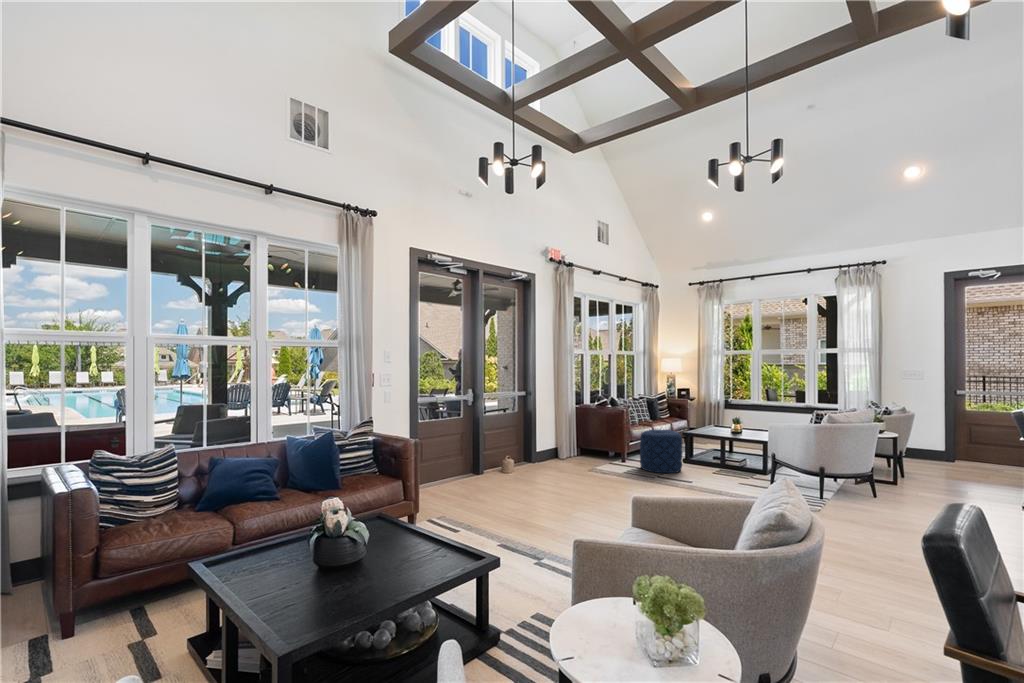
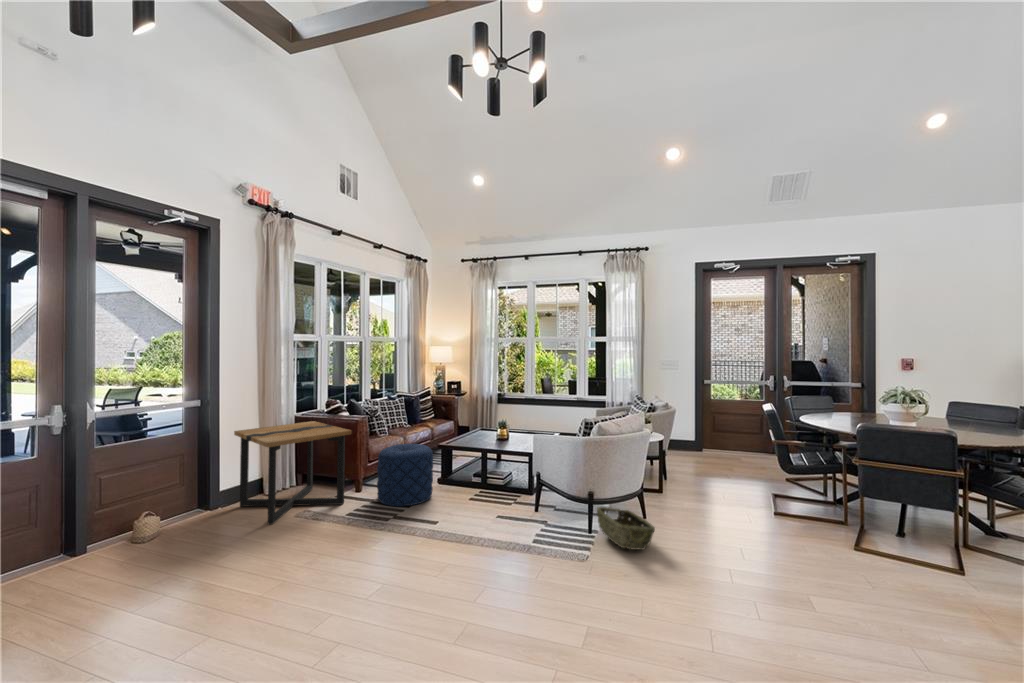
side table: none [545,410,622,473] -> present [234,421,352,525]
woven basket: none [827,481,881,512] -> present [597,507,655,550]

